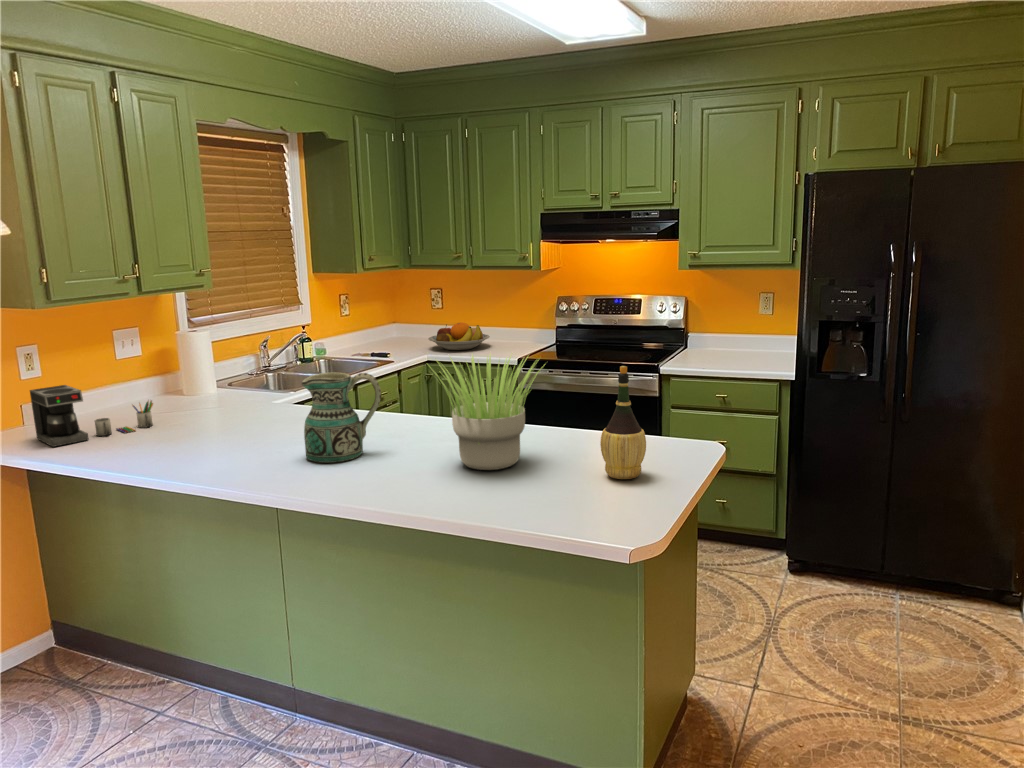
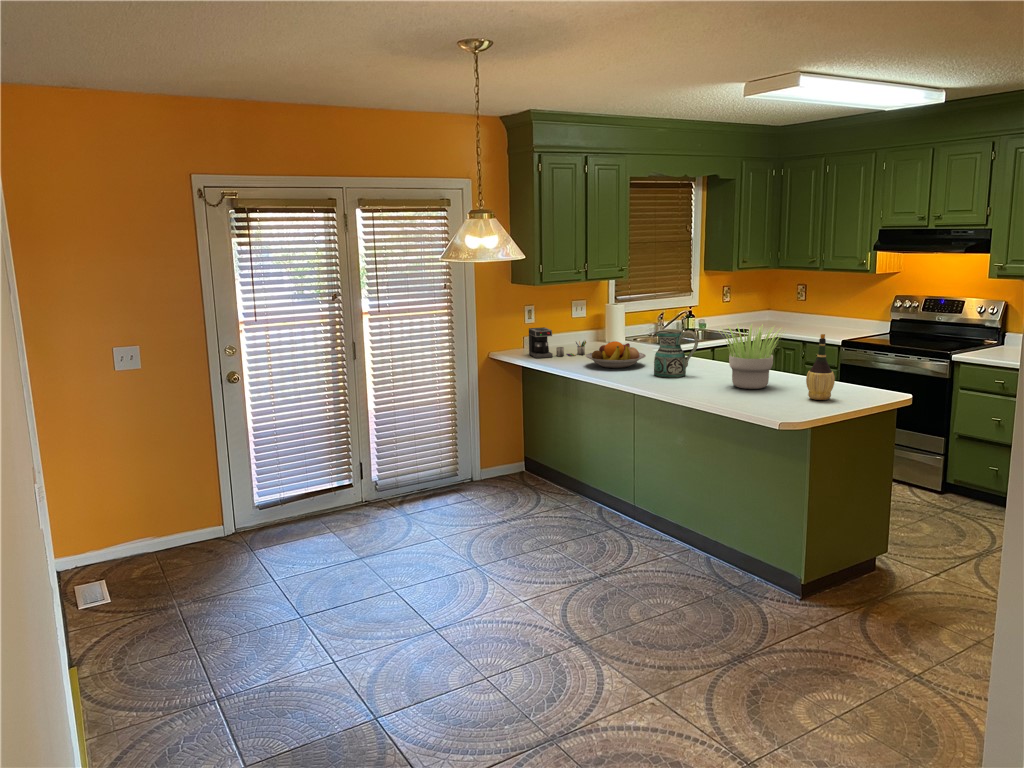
fruit bowl: present [428,323,490,350] -> present [586,341,646,368]

